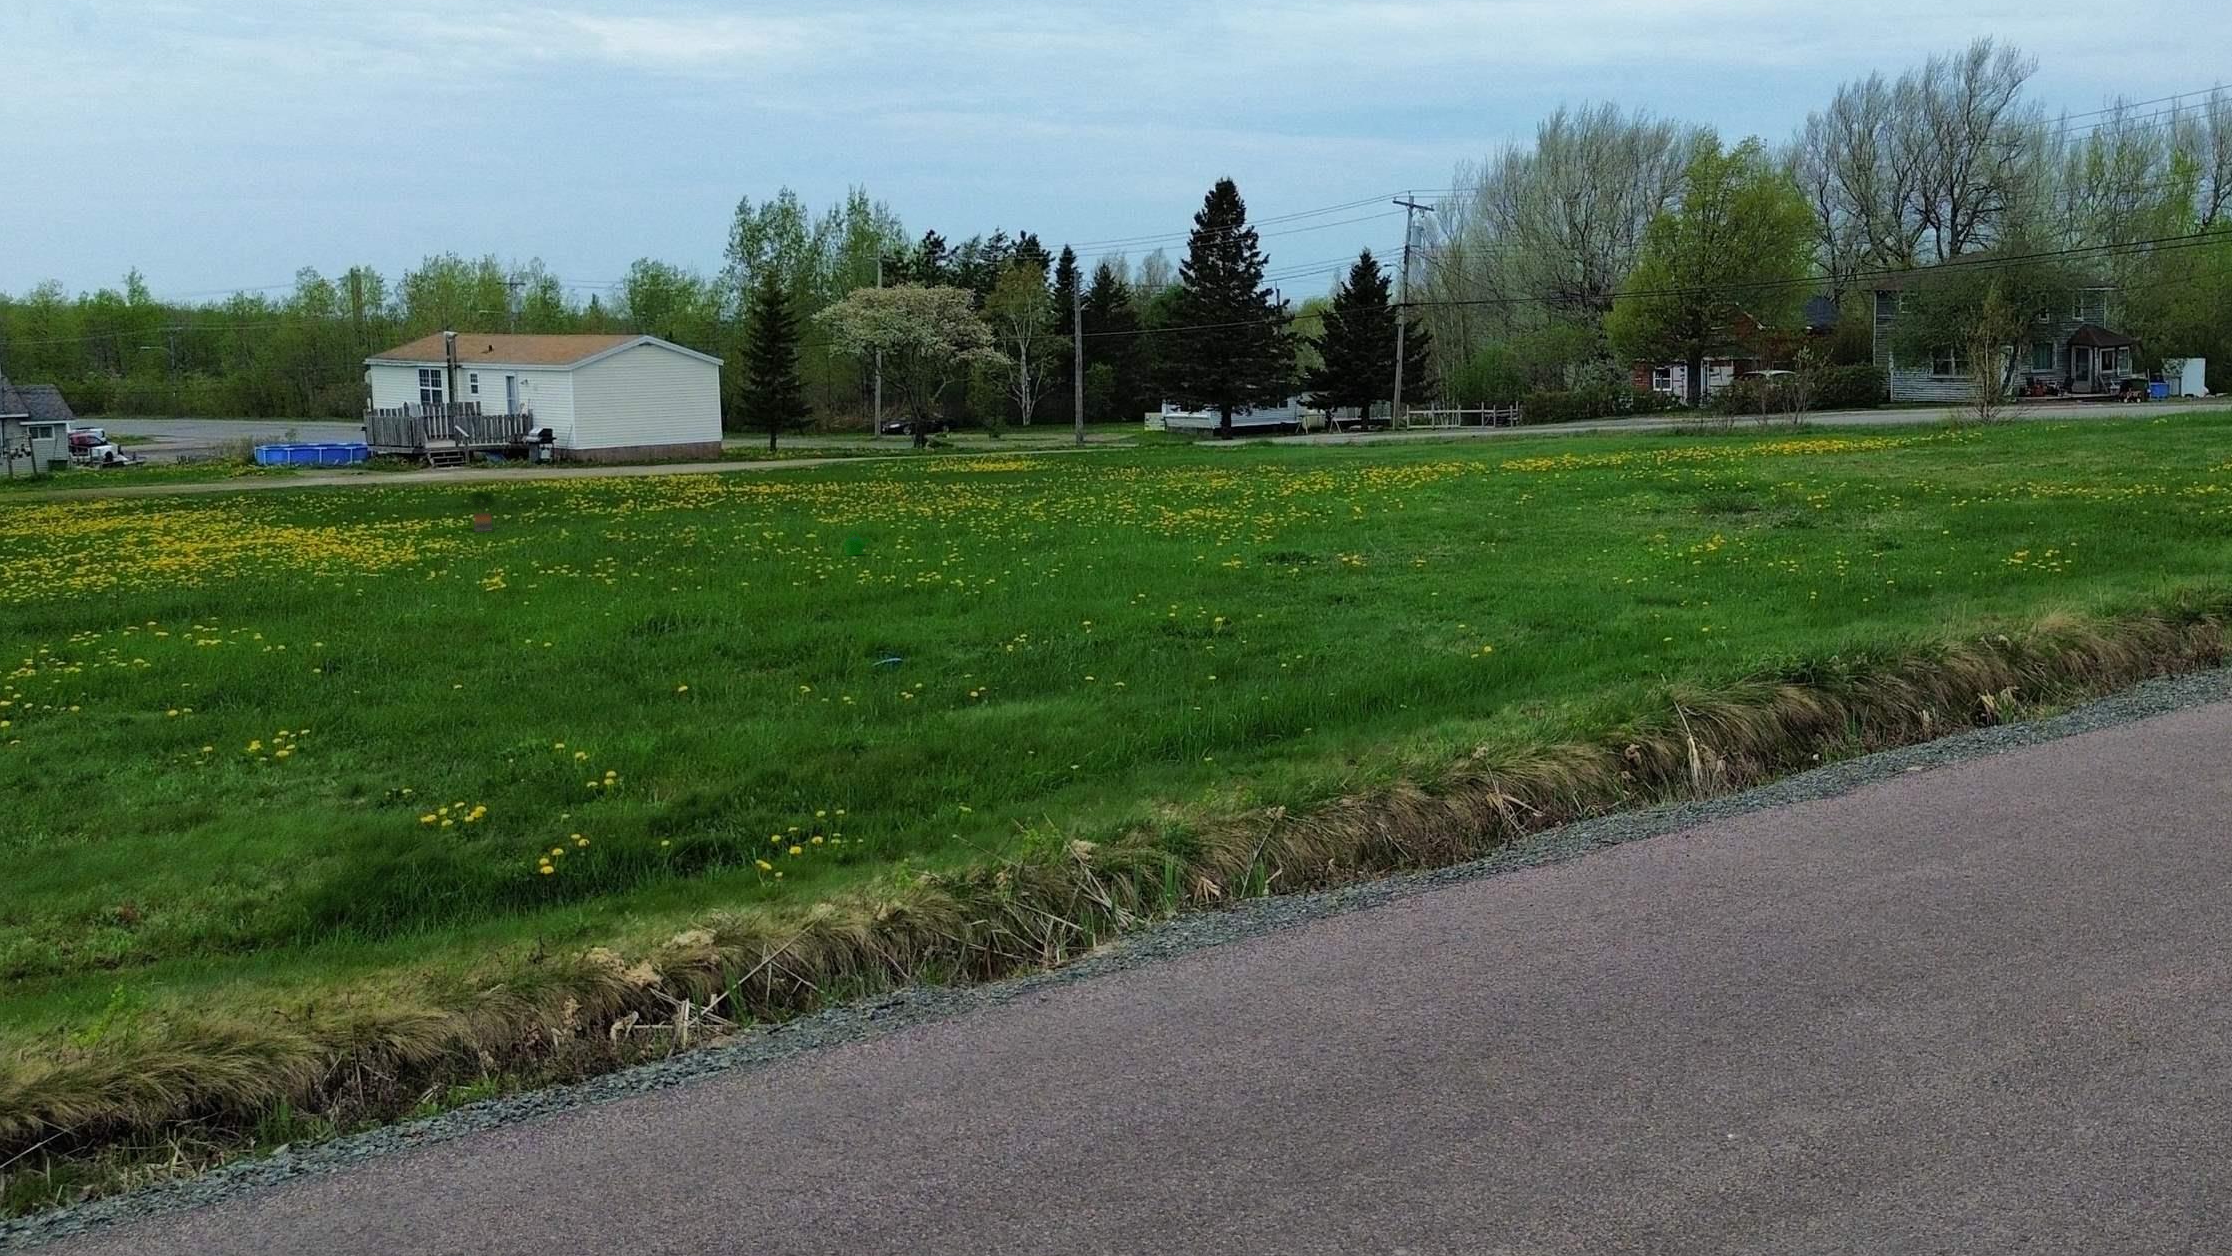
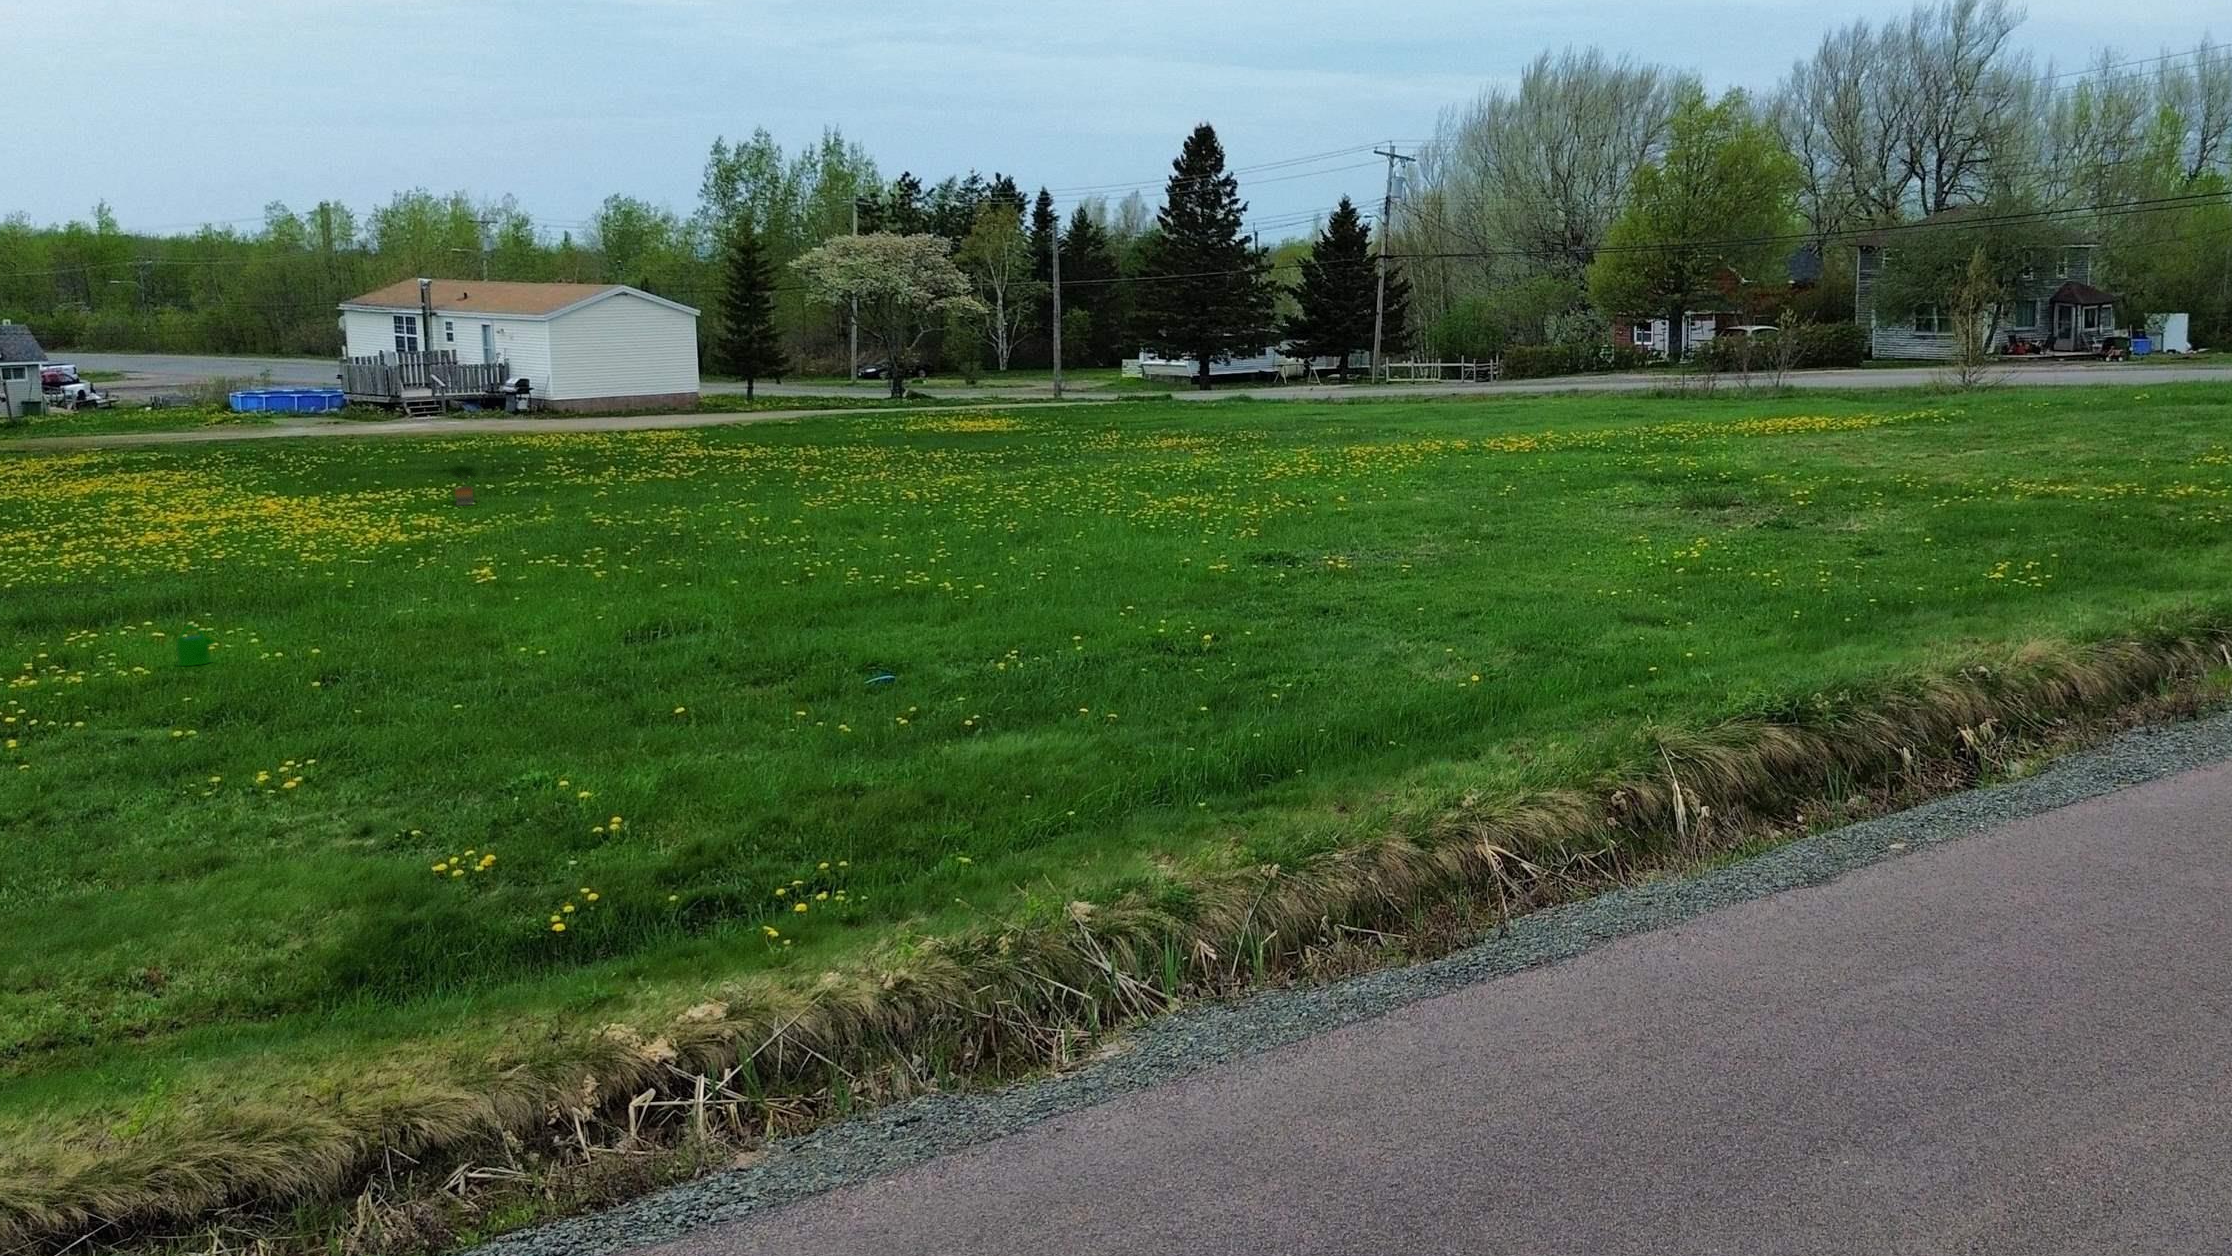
watering can: present [843,531,870,556] -> present [176,624,215,666]

